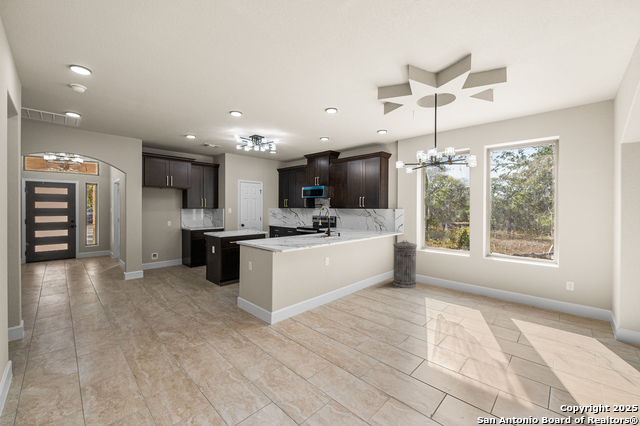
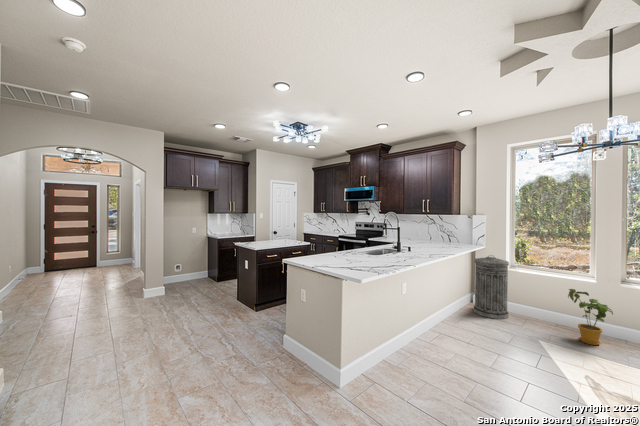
house plant: none [447,261,472,301] -> present [568,289,613,345]

